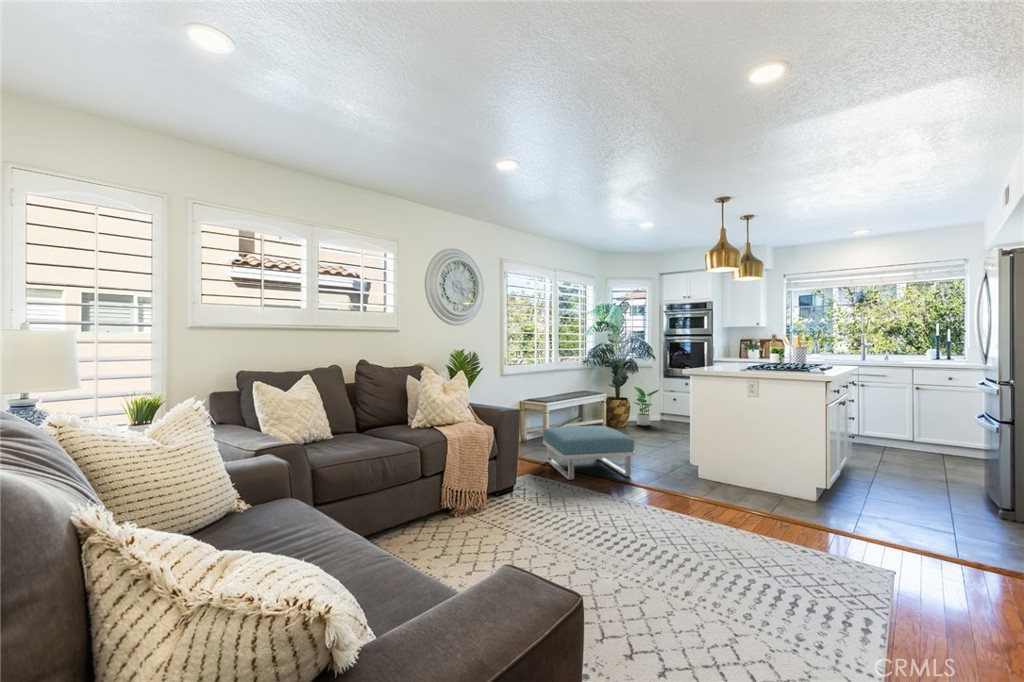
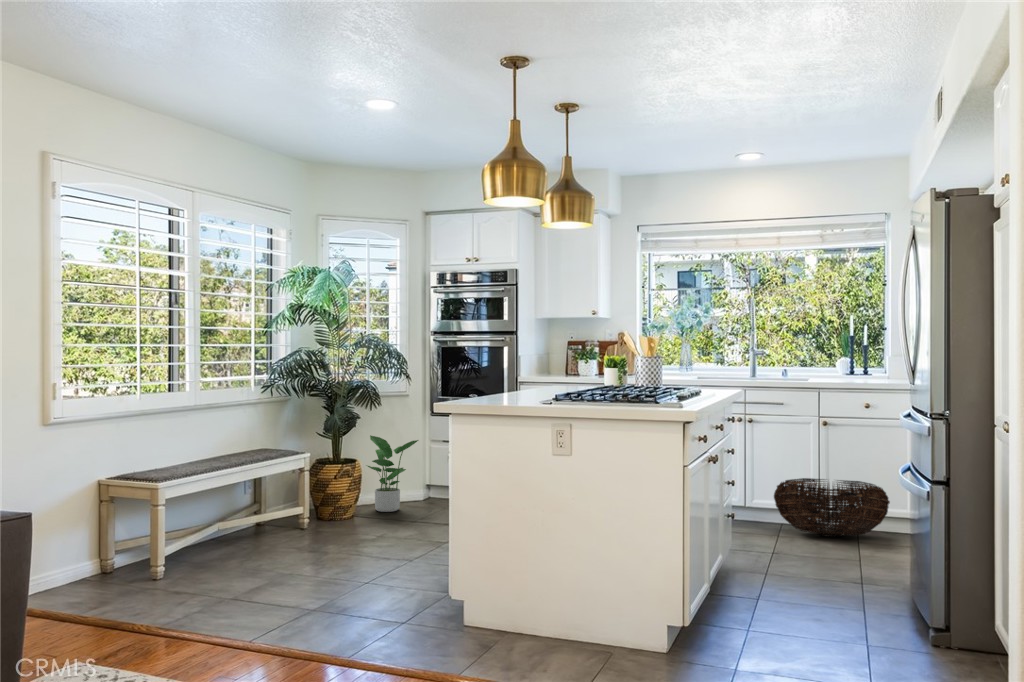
basket: none [880,420,967,457] -> present [774,478,890,537]
footstool: present [543,426,635,480] -> none [144,527,341,657]

